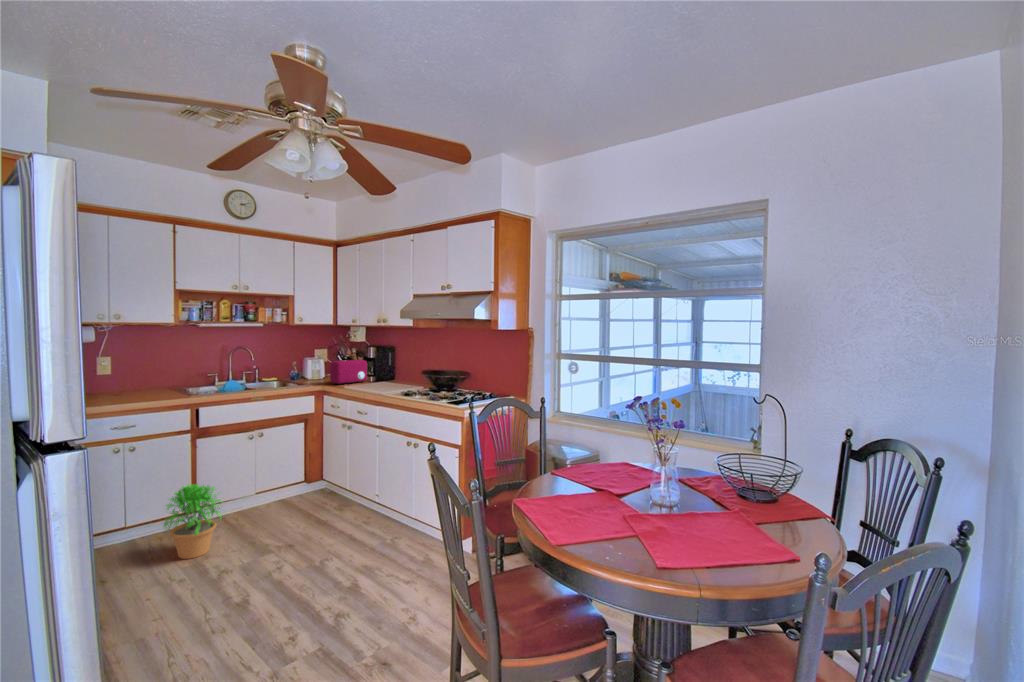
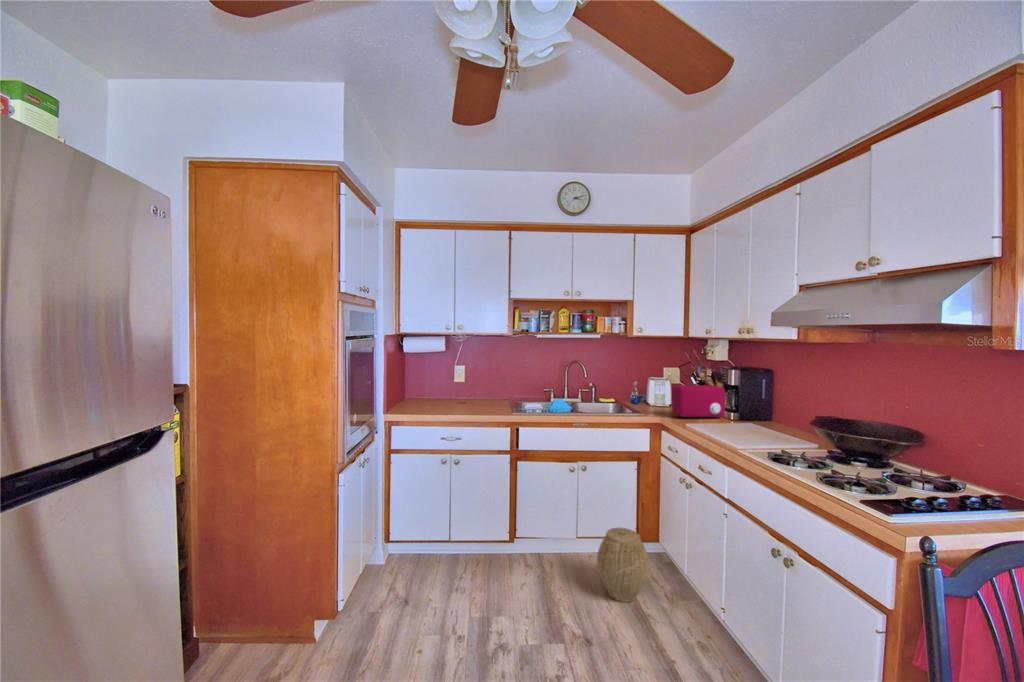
woven basket: none [285,468,325,519] -> present [597,528,649,602]
potted plant: present [163,484,221,559] -> none [458,517,526,609]

